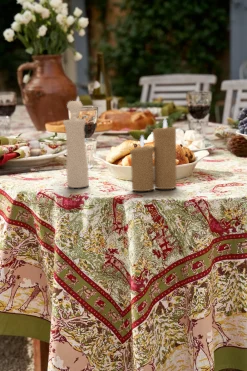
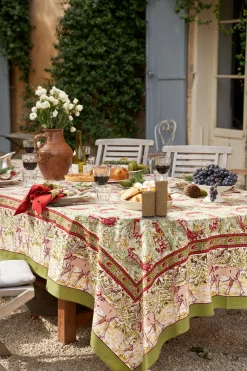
pepper mill: present [63,101,89,188] -> none [100,162,115,214]

